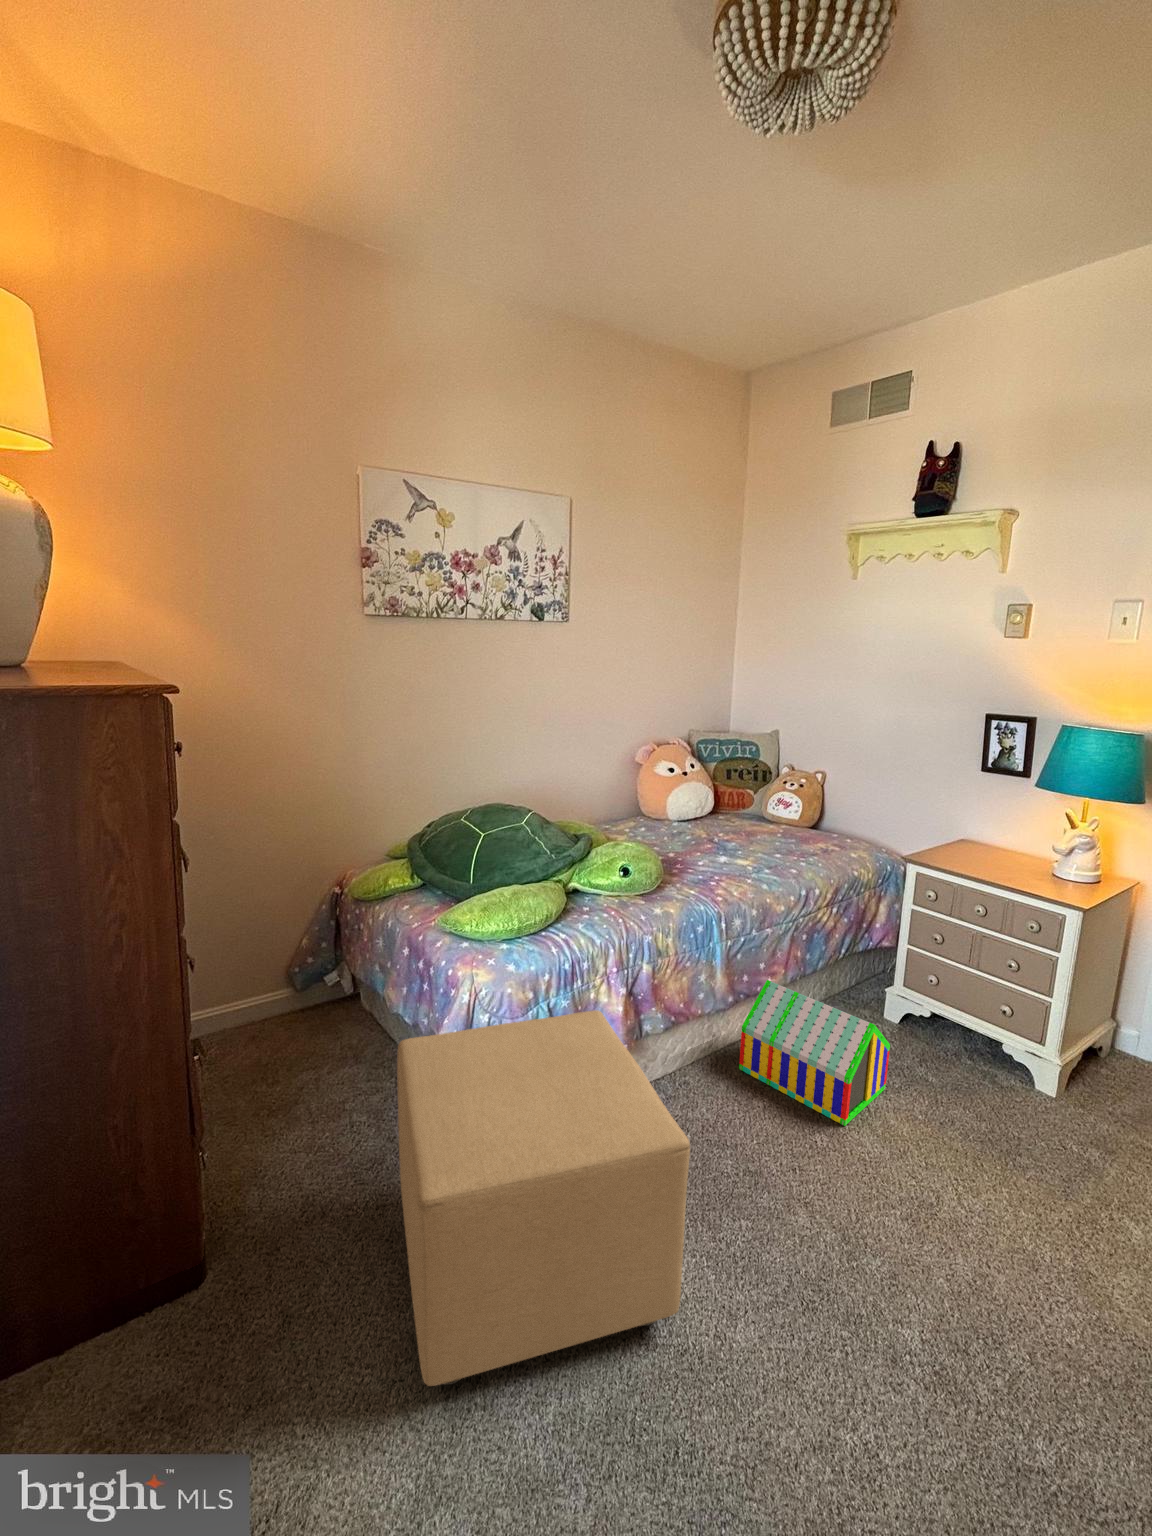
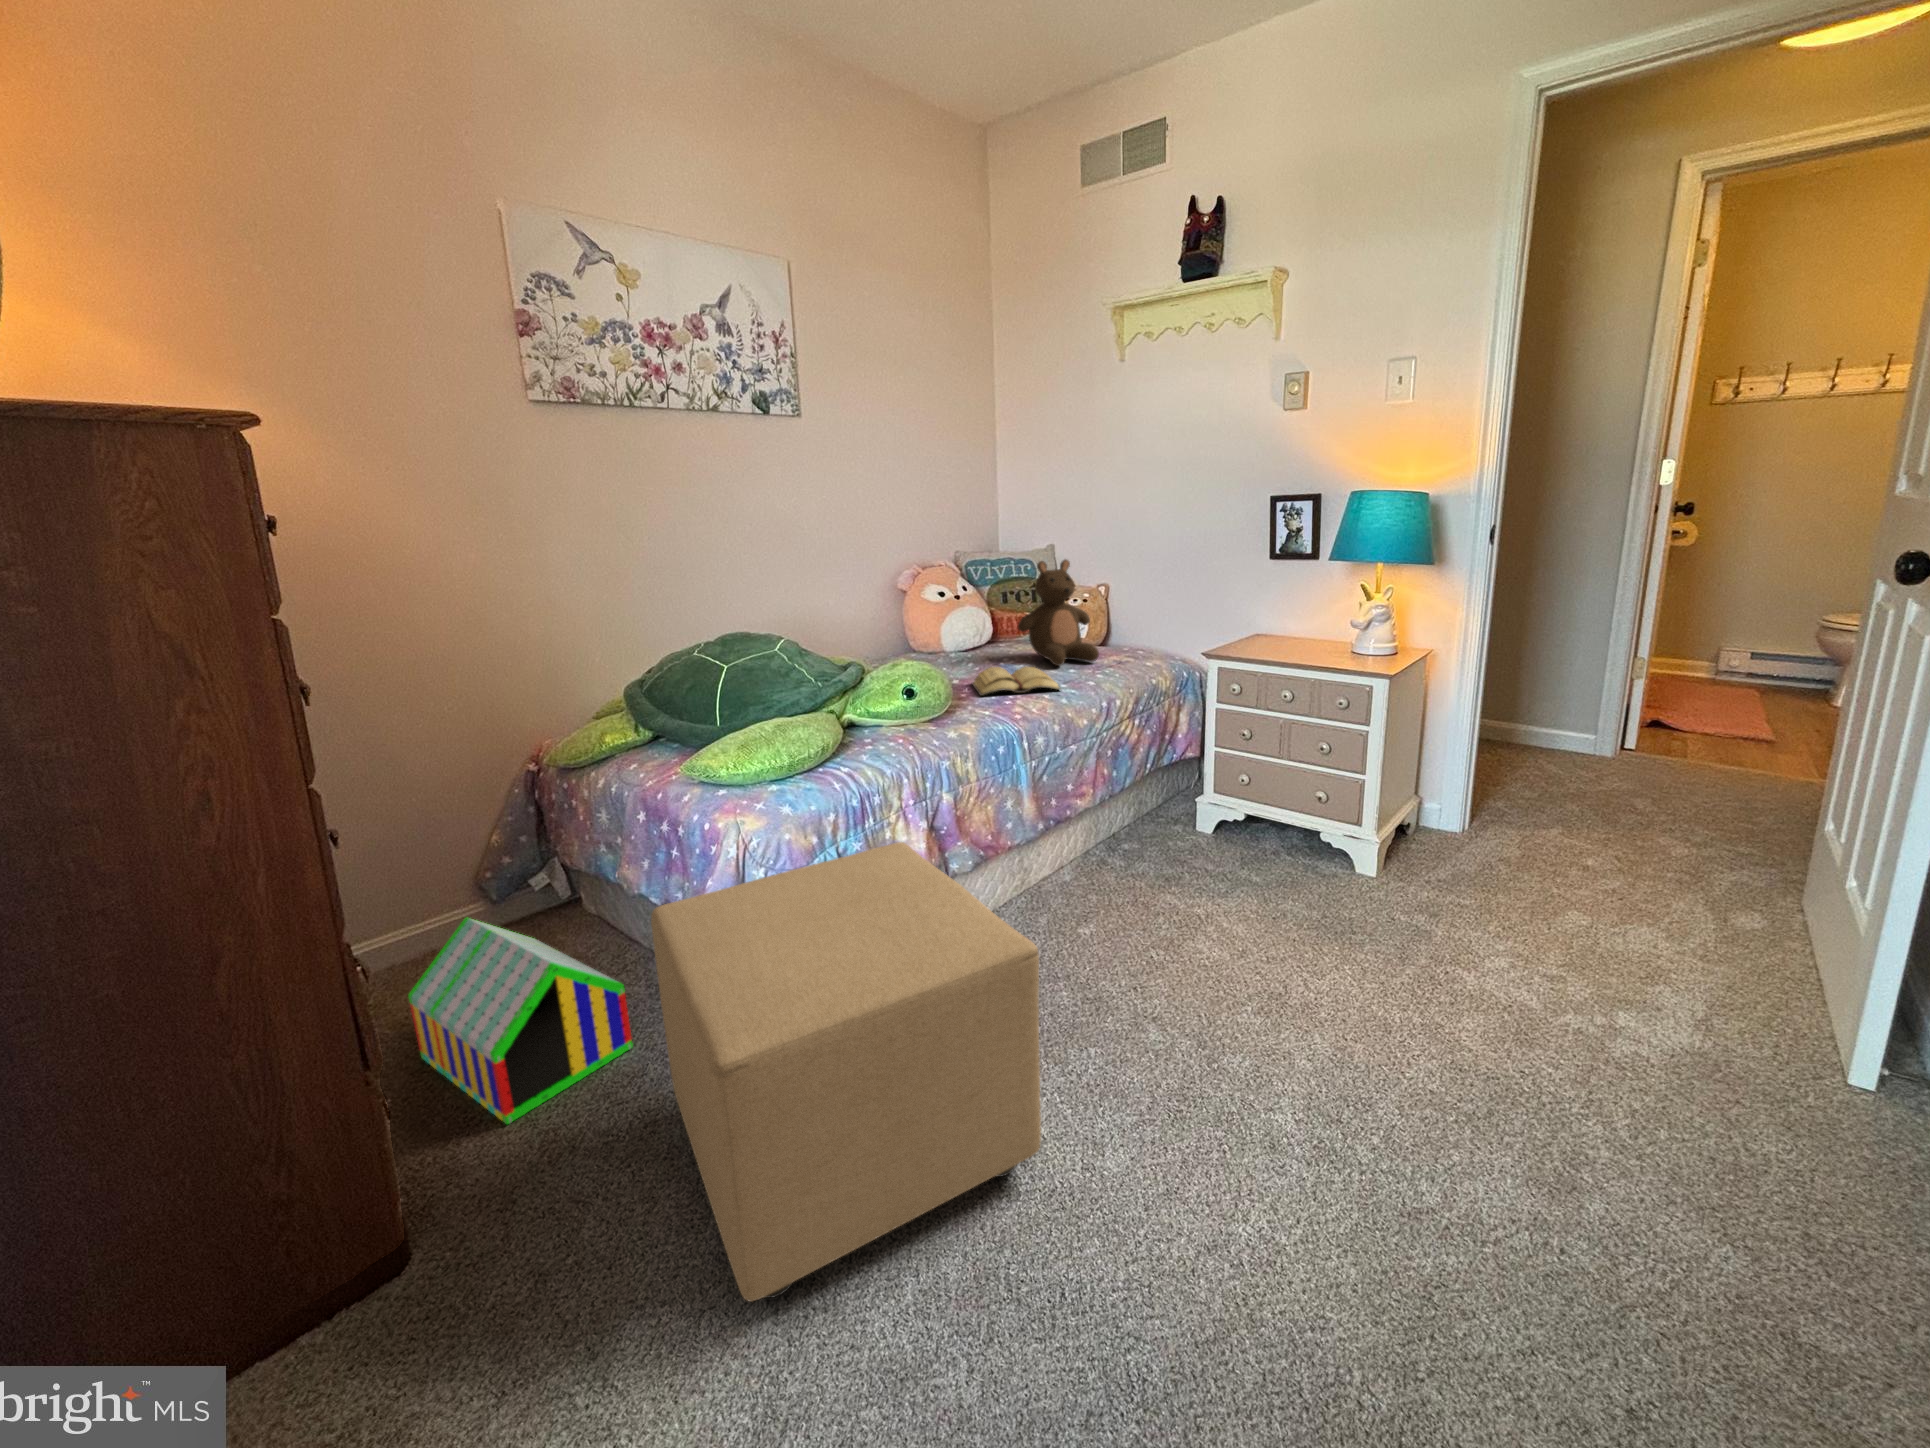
stuffed bear: none [732,754,804,848] -> present [1018,559,1099,666]
diary: none [685,846,762,876] -> present [972,667,1061,696]
toy house: present [739,980,890,1126] -> present [408,918,633,1124]

